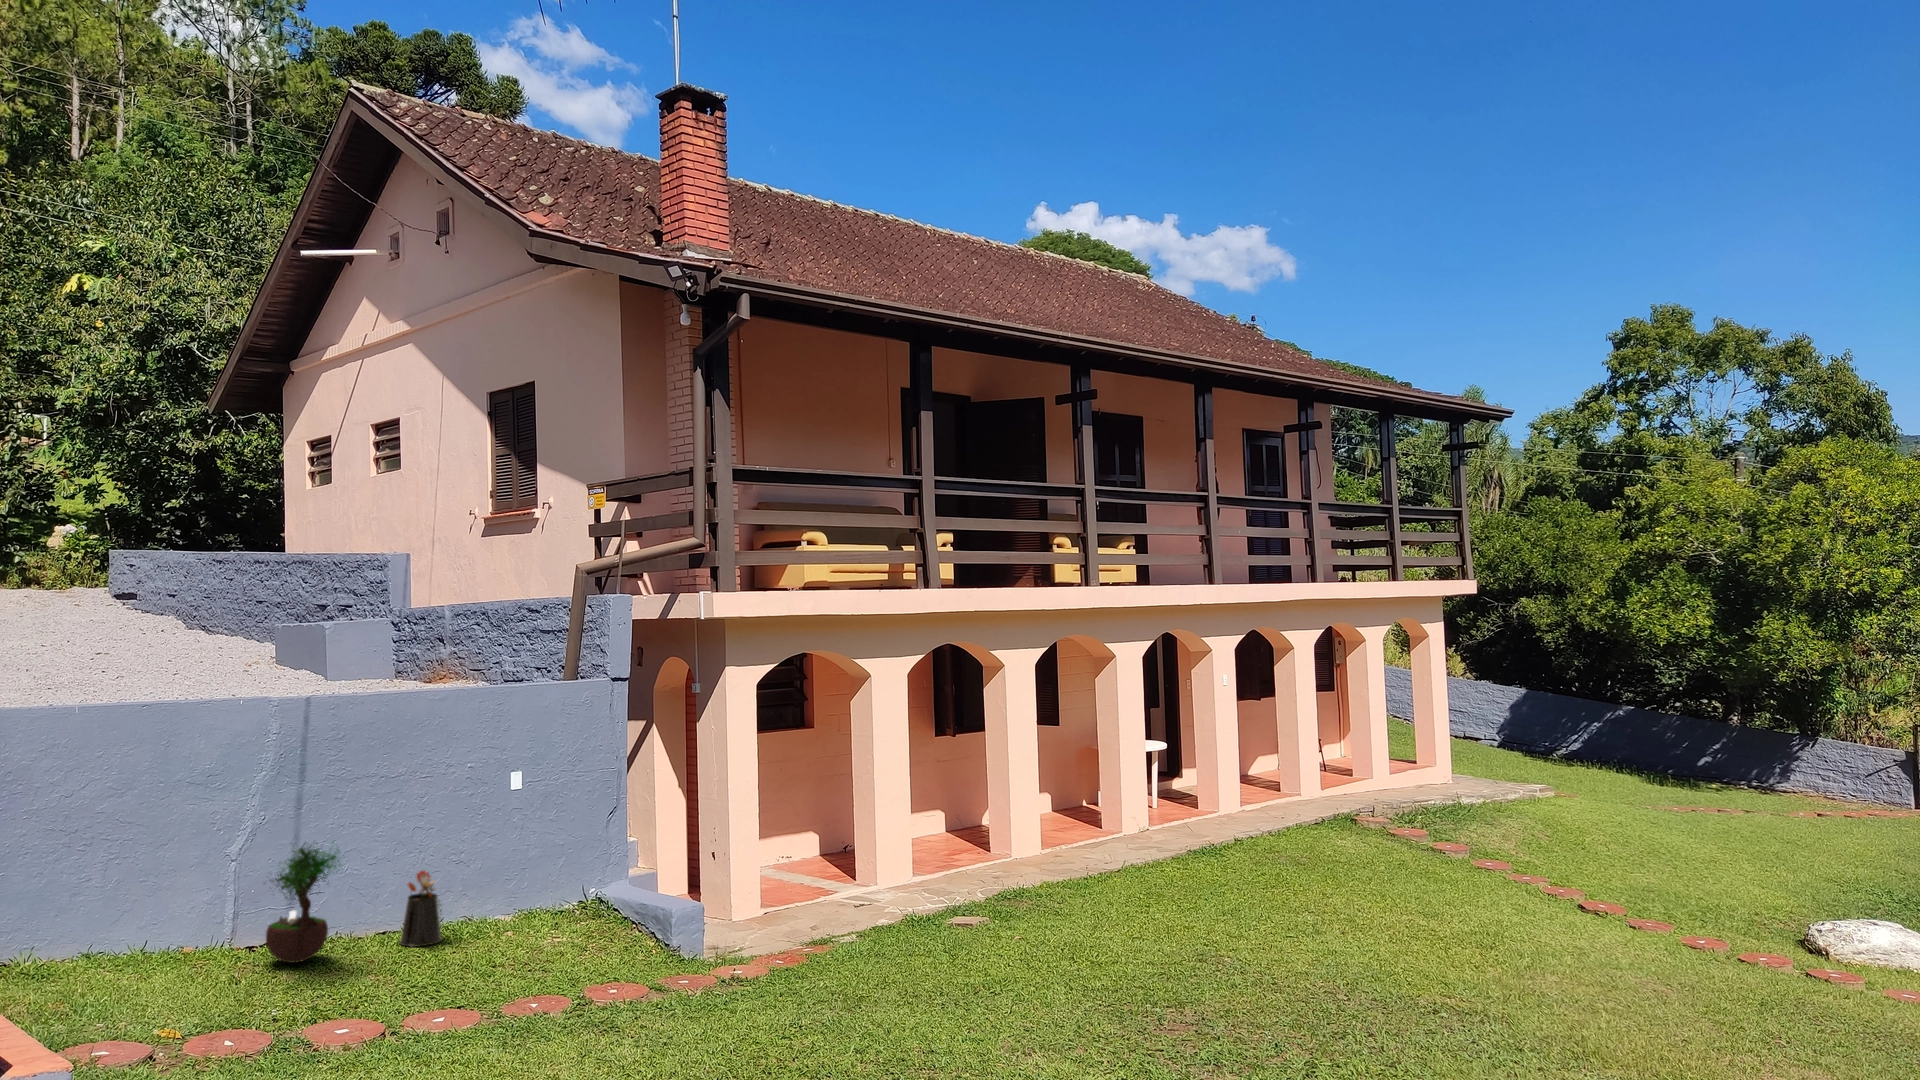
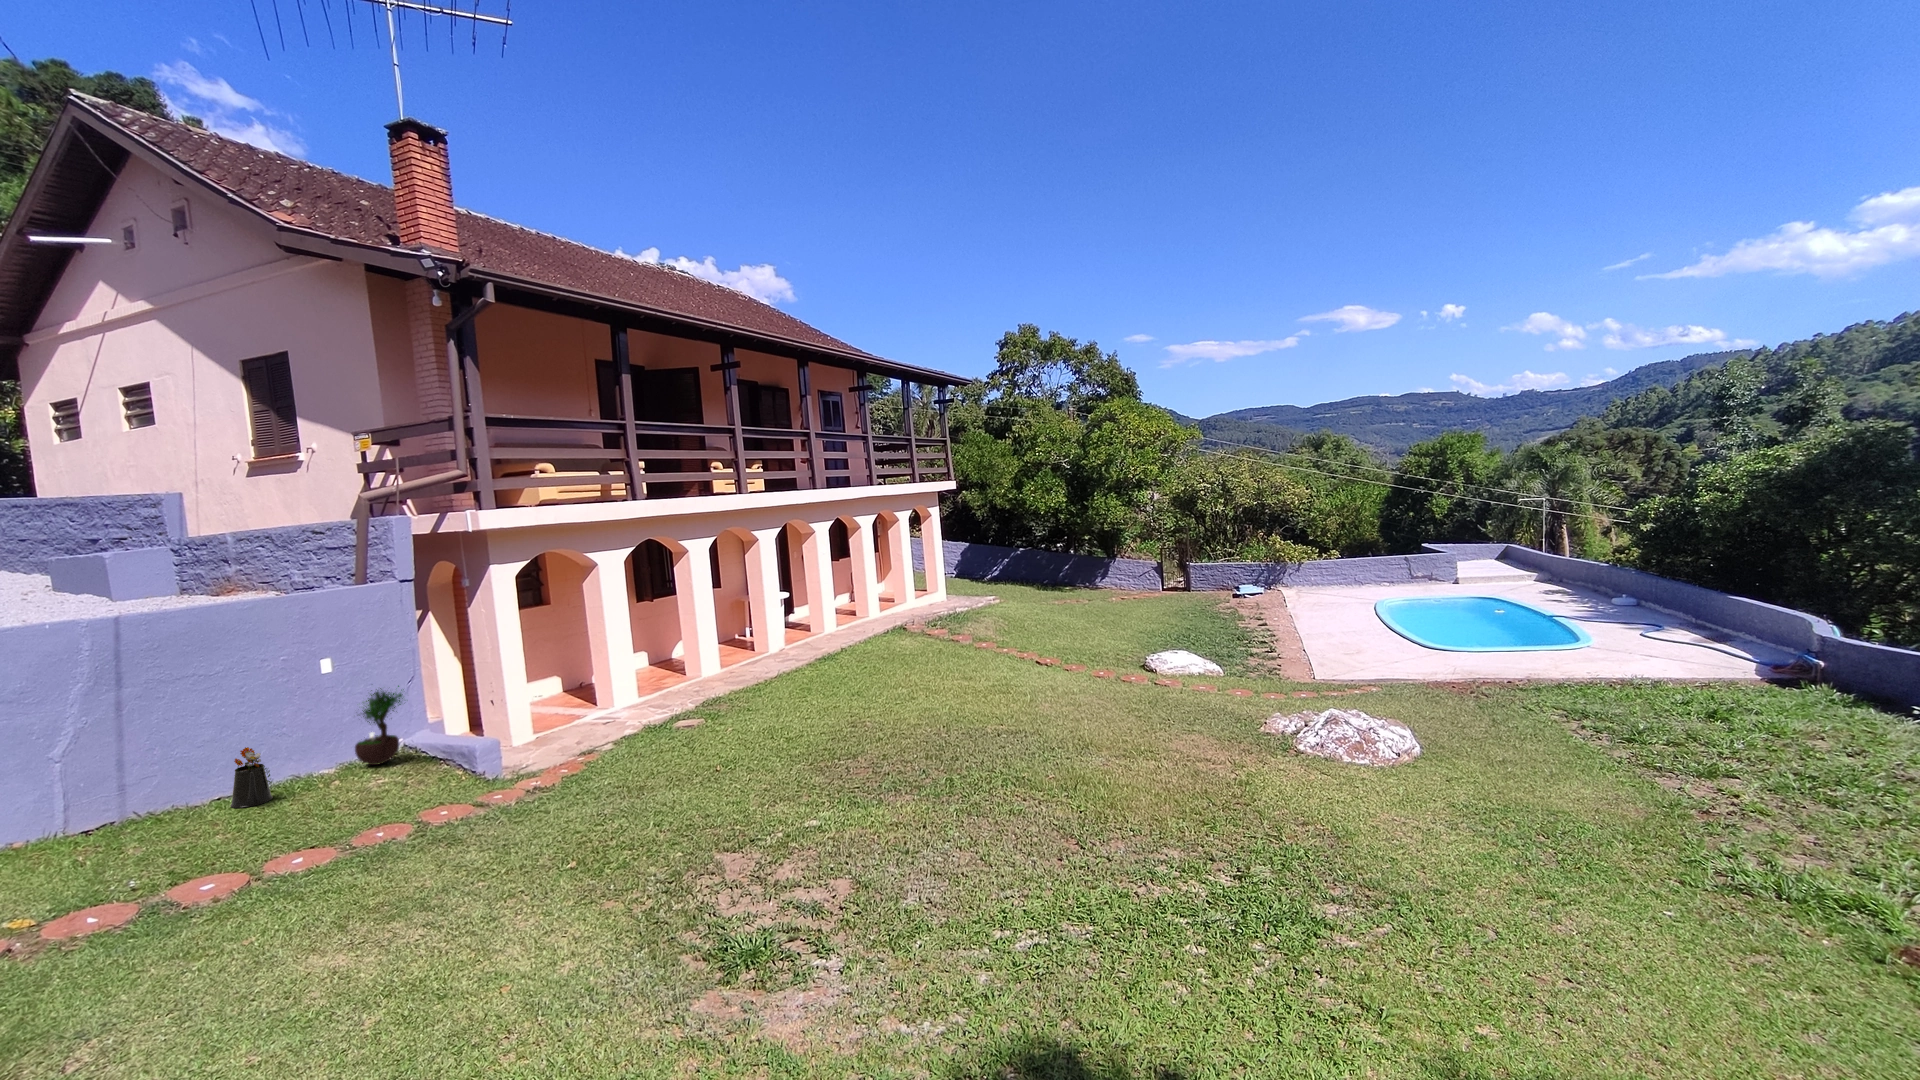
potted tree: present [266,842,341,963] -> present [355,686,403,765]

